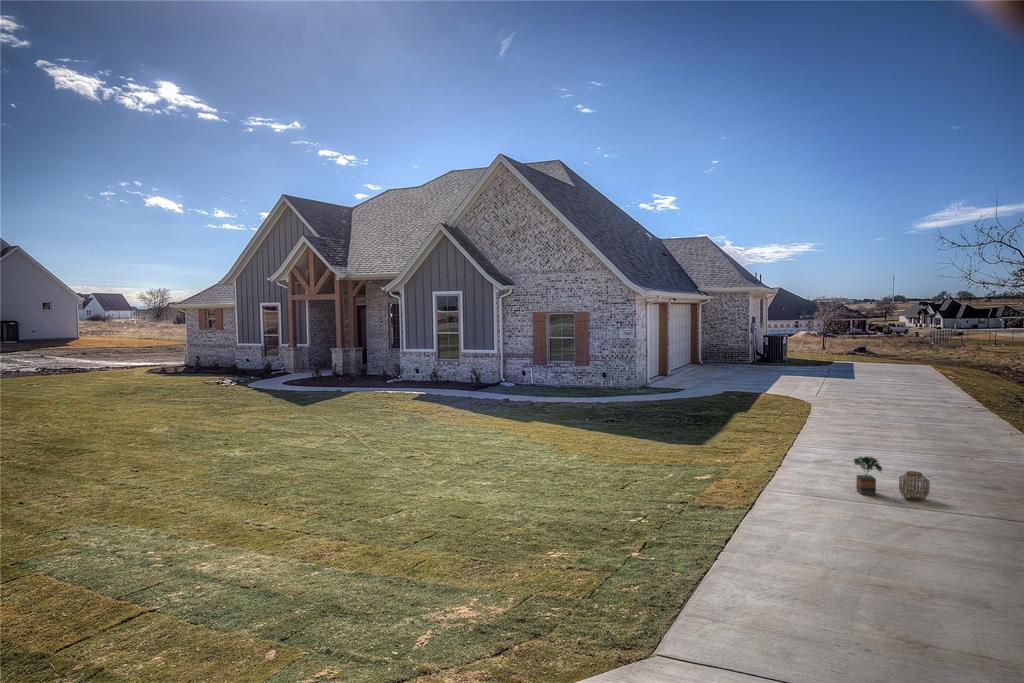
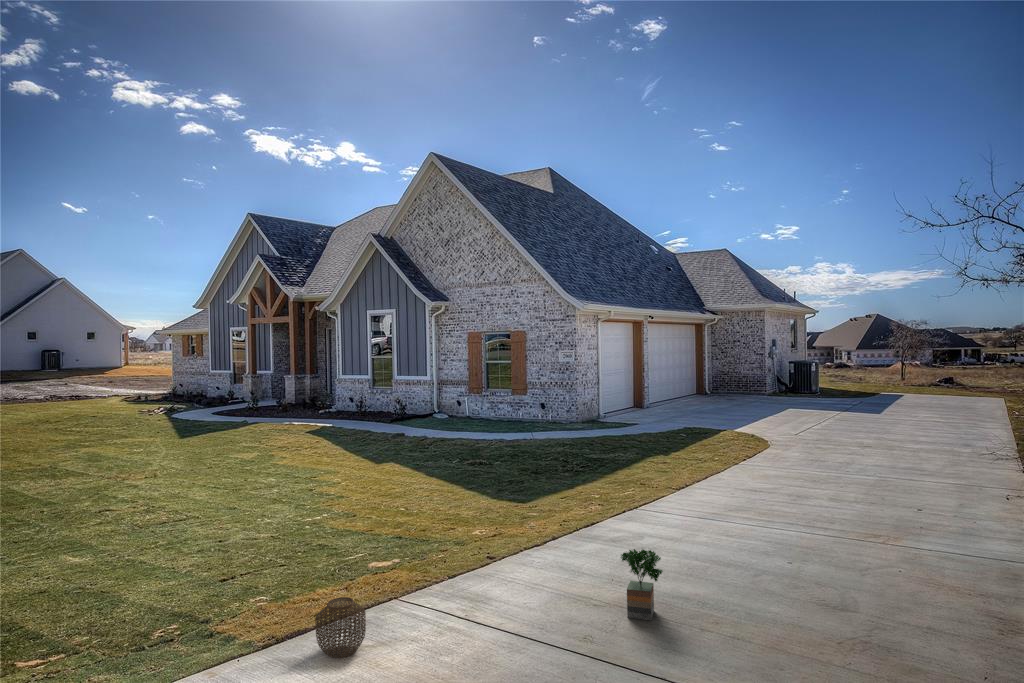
woven basket: present [899,471,930,501] -> present [315,597,366,658]

